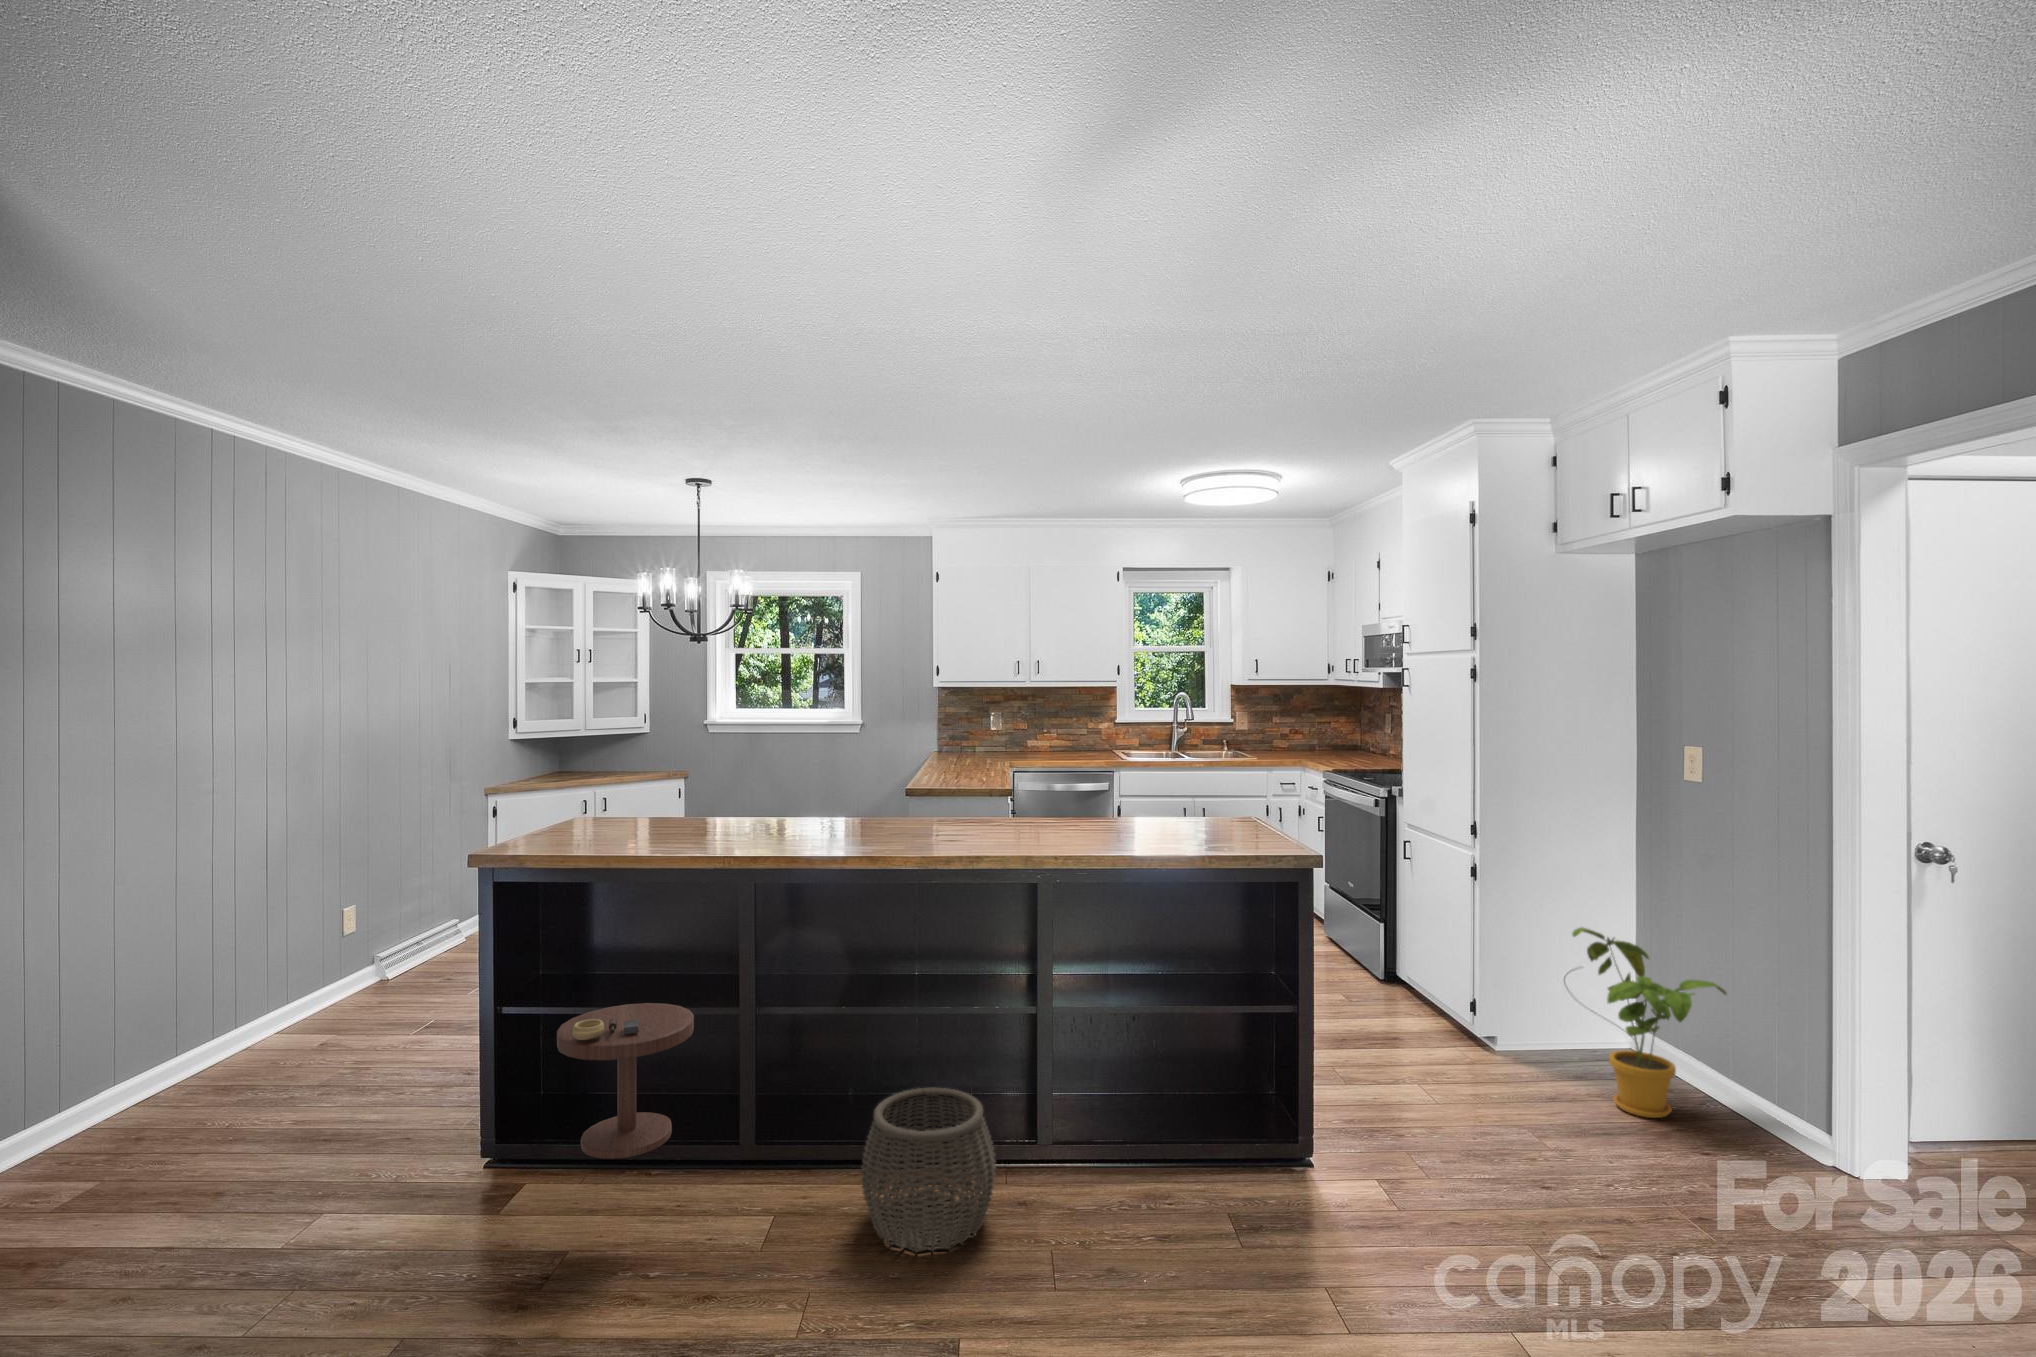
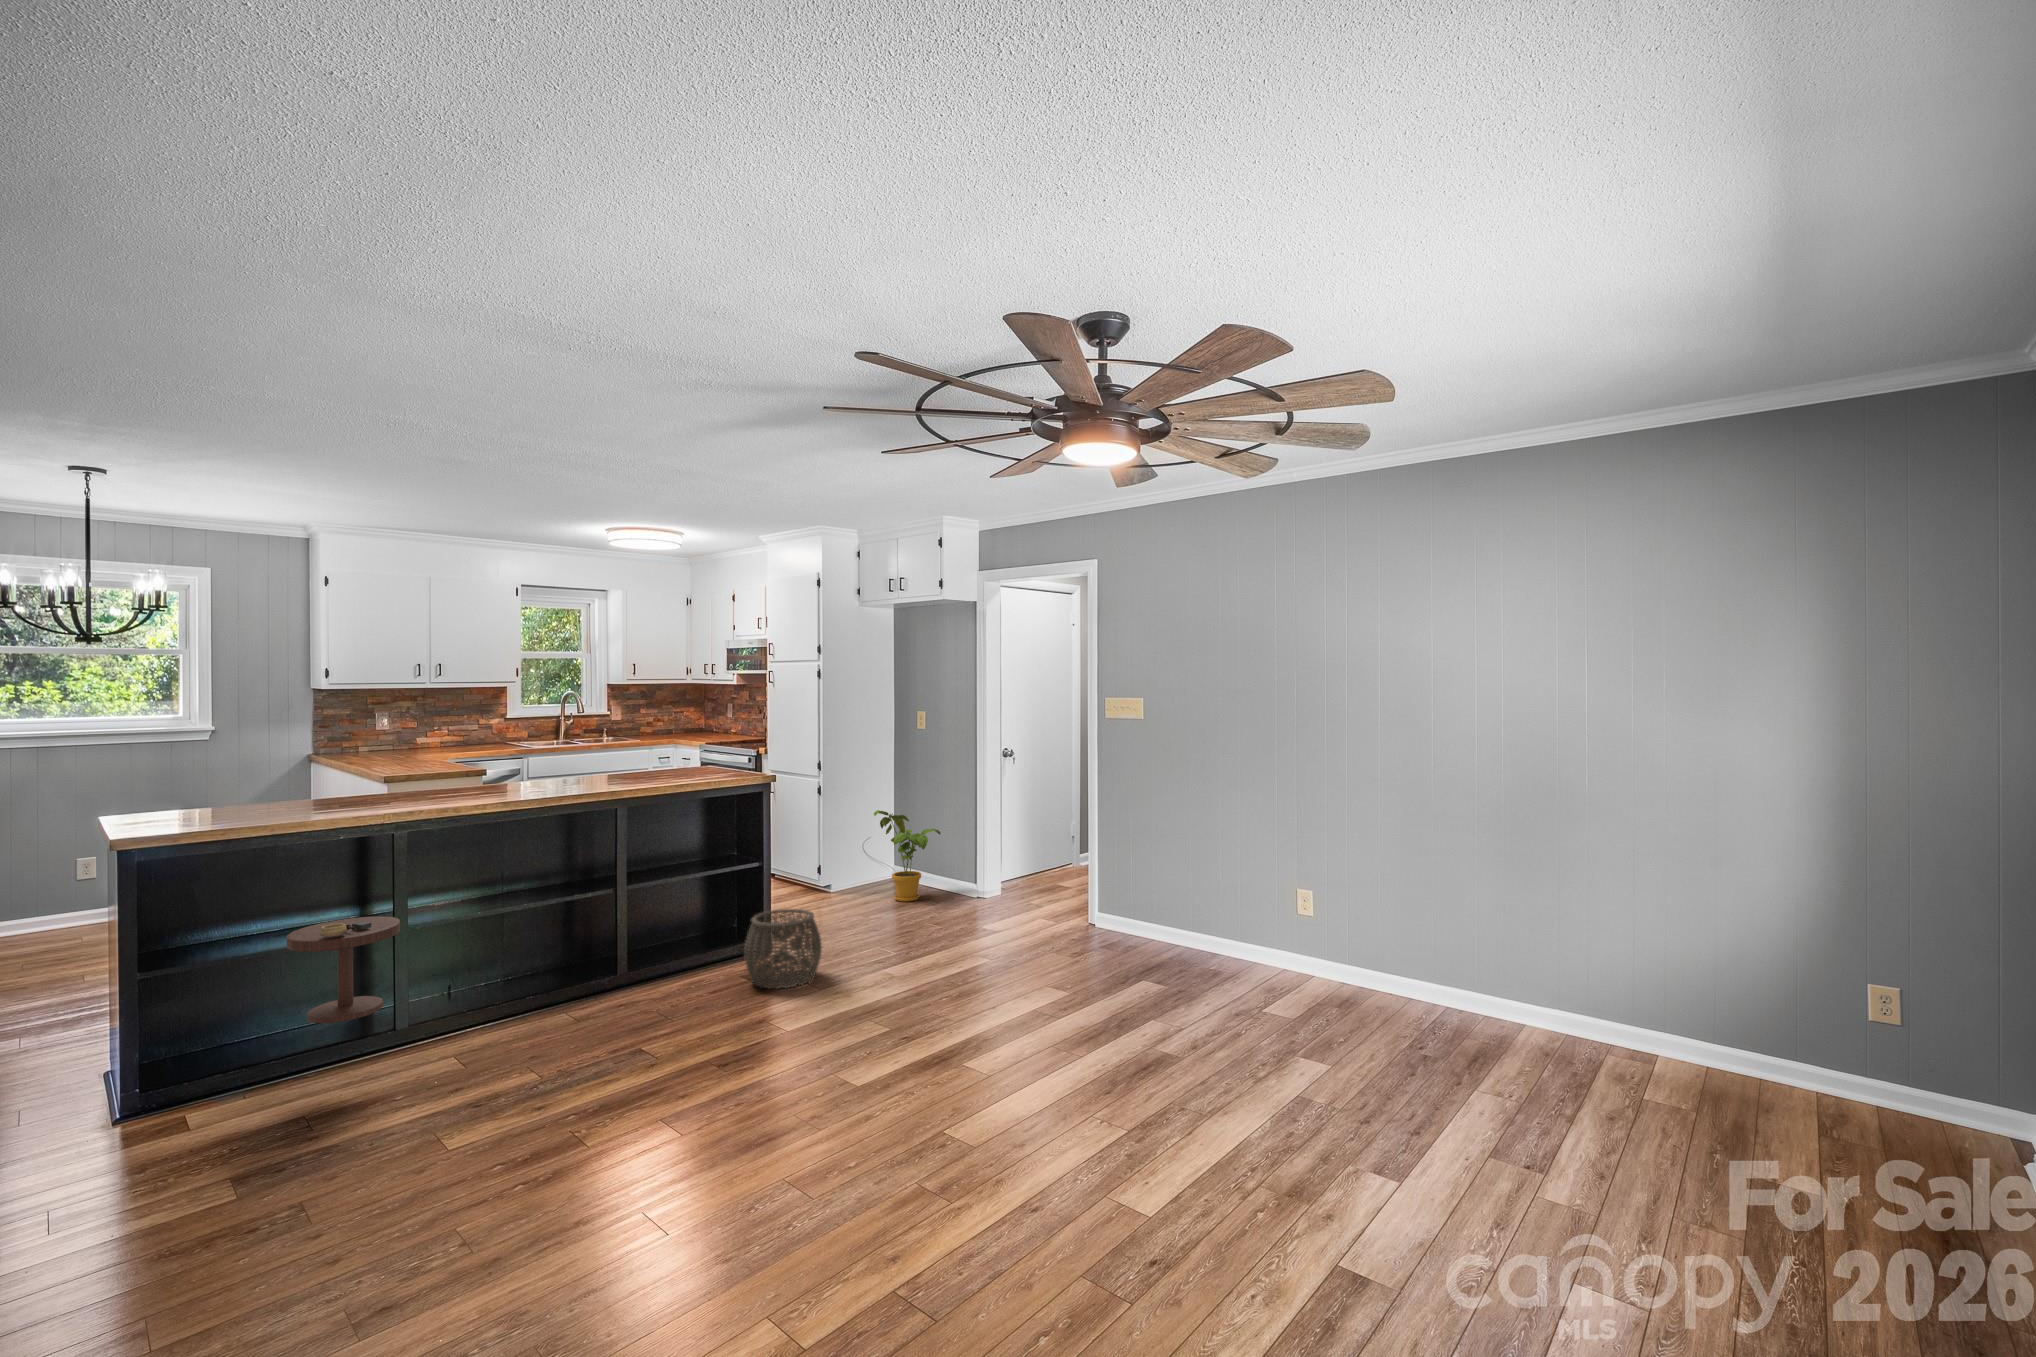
woven basket: present [861,1088,996,1252] -> present [745,909,822,989]

